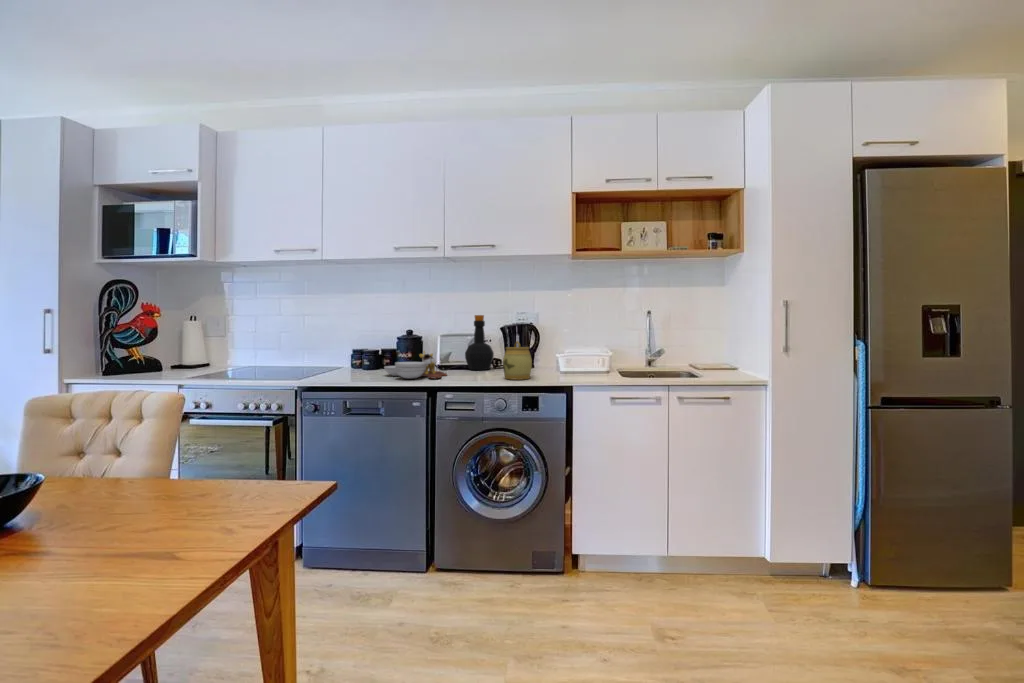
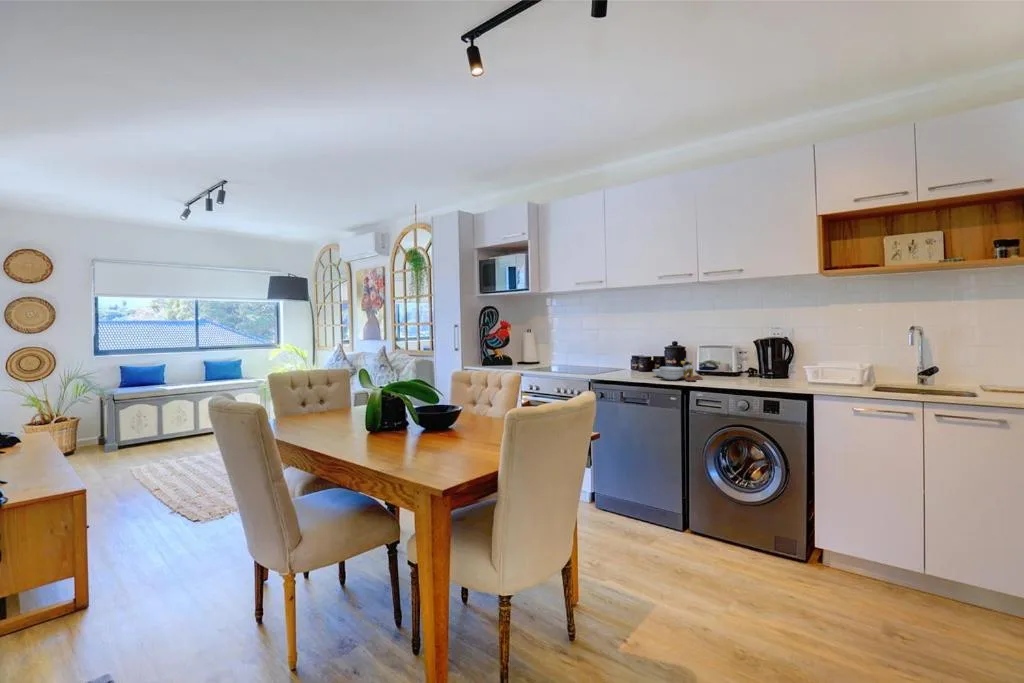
bottle: present [465,315,494,370] -> none [722,330,749,377]
jar: present [503,341,532,380] -> none [749,353,777,386]

